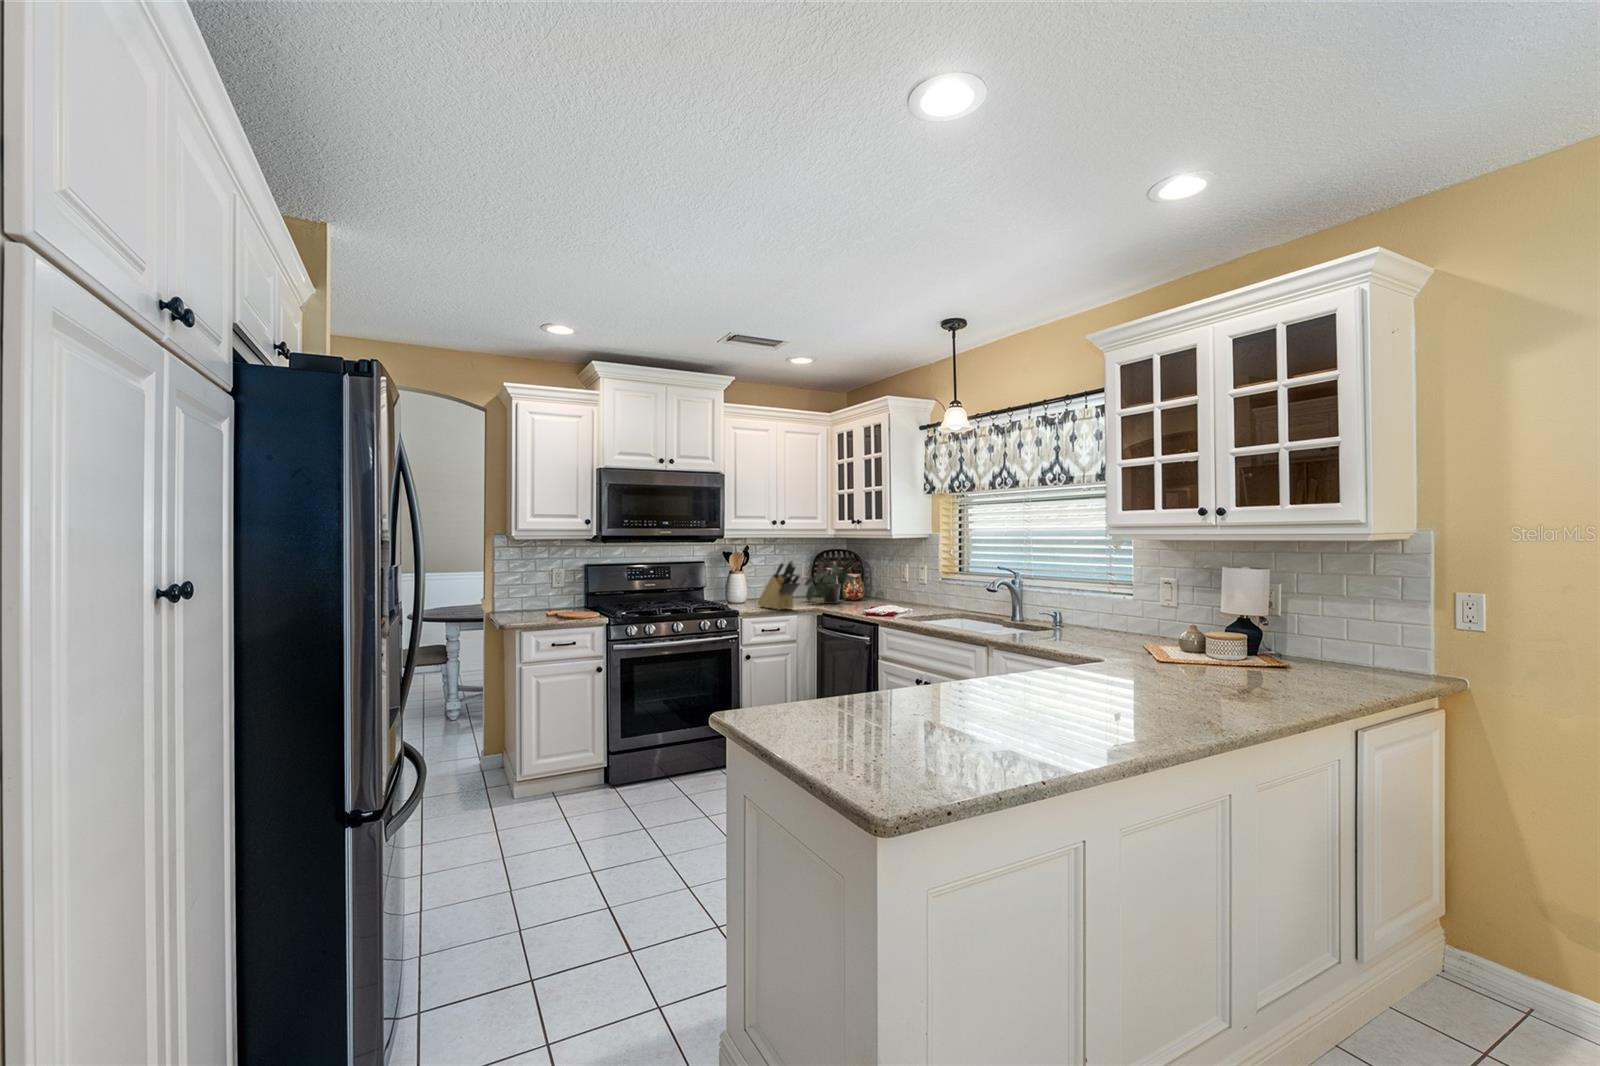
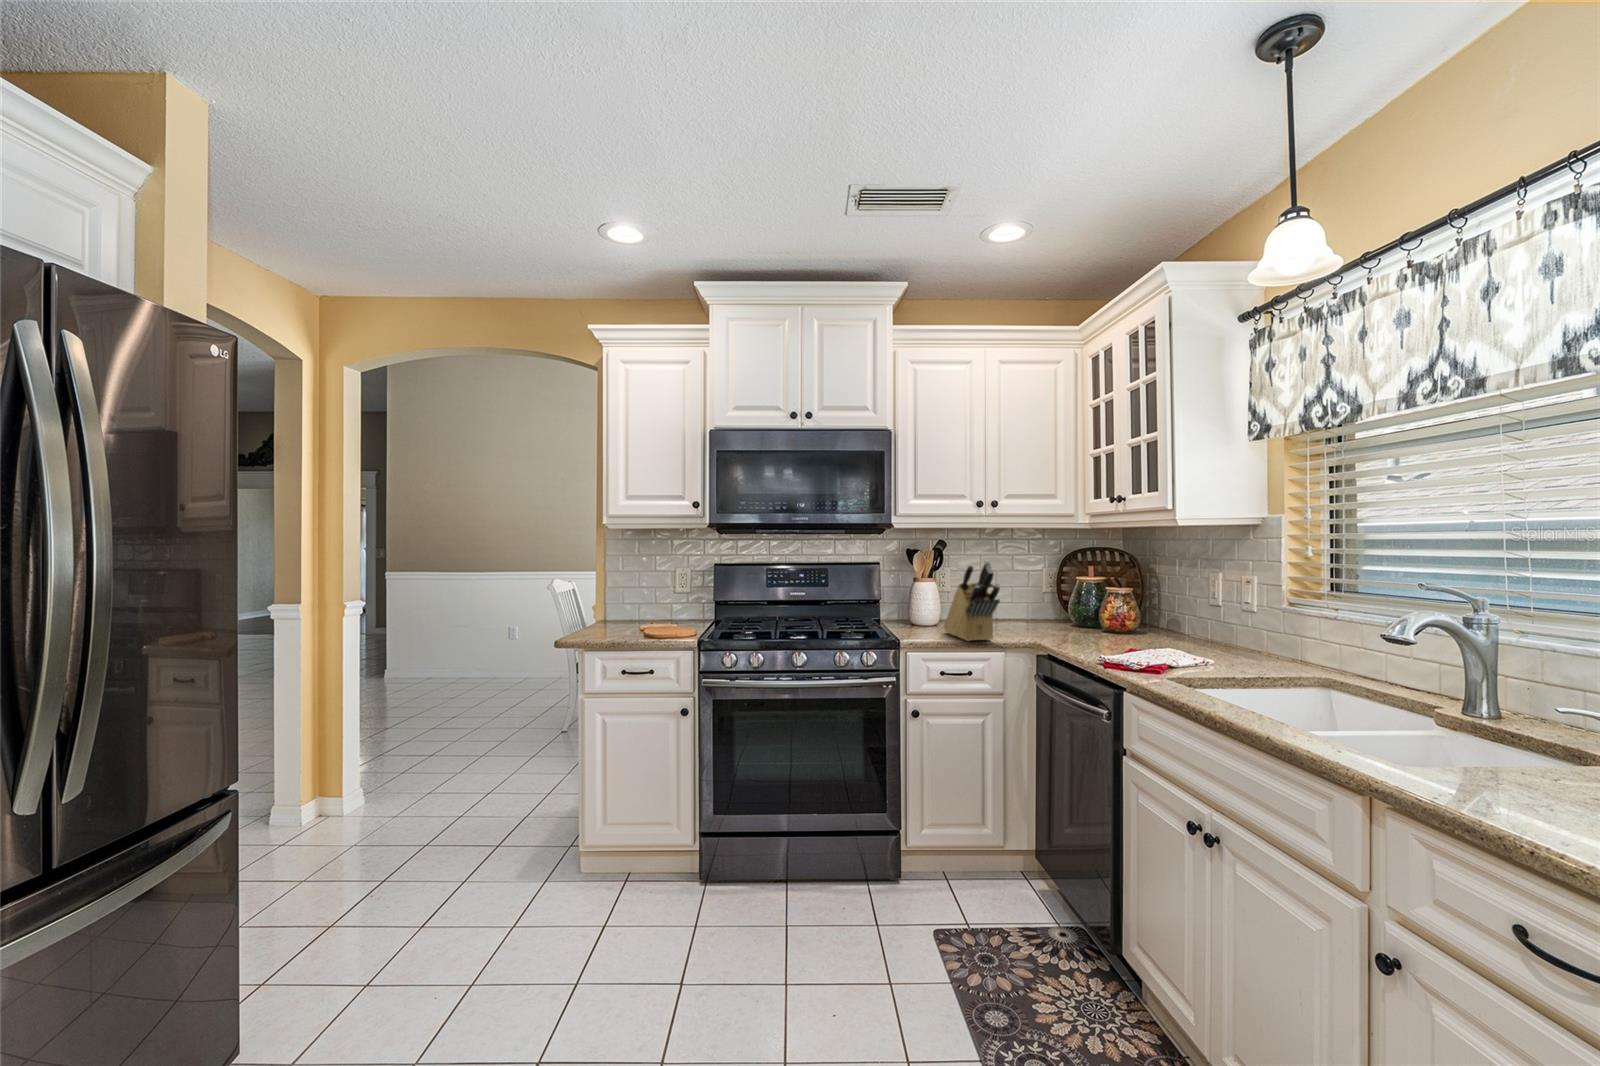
potted plant: present [805,565,854,604] -> none [1031,569,1117,634]

